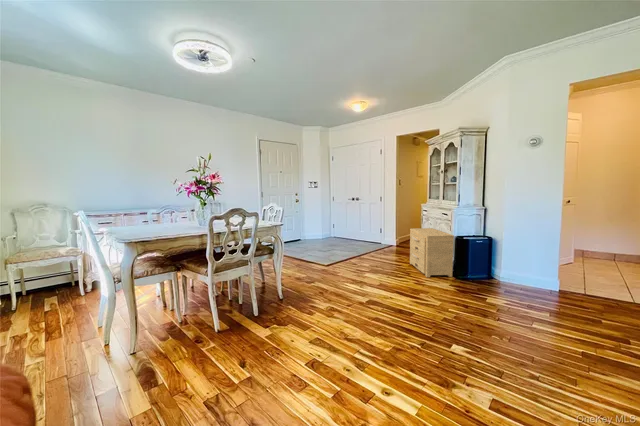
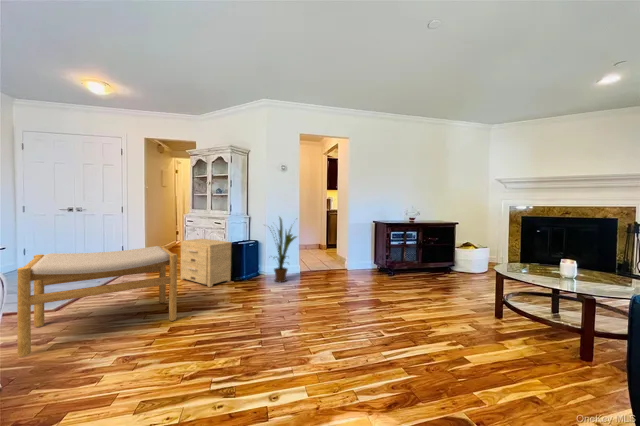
house plant: none [489,207,548,296] -> present [274,217,296,282]
footstool: none [296,230,383,296] -> present [17,246,177,357]

